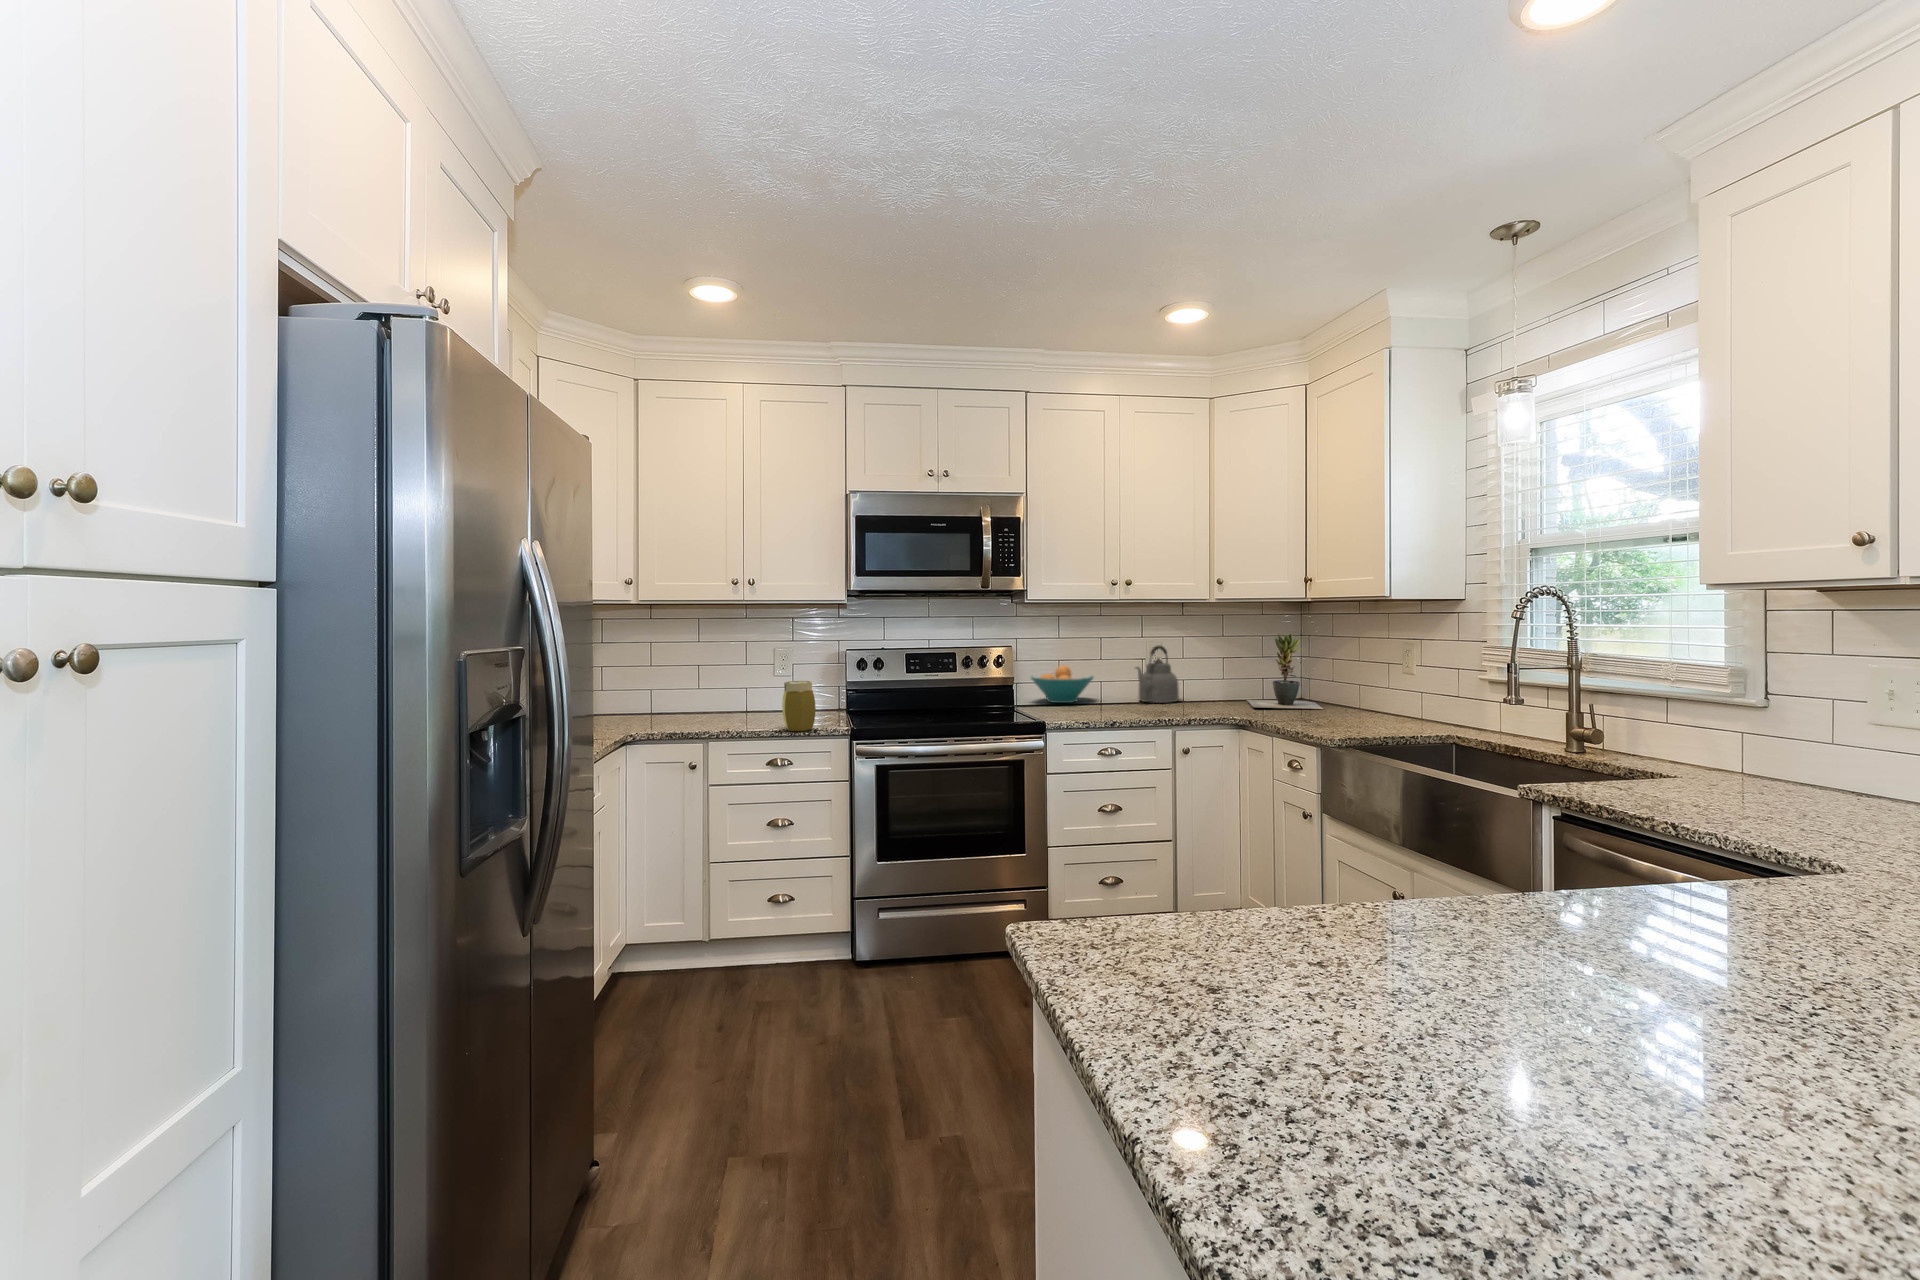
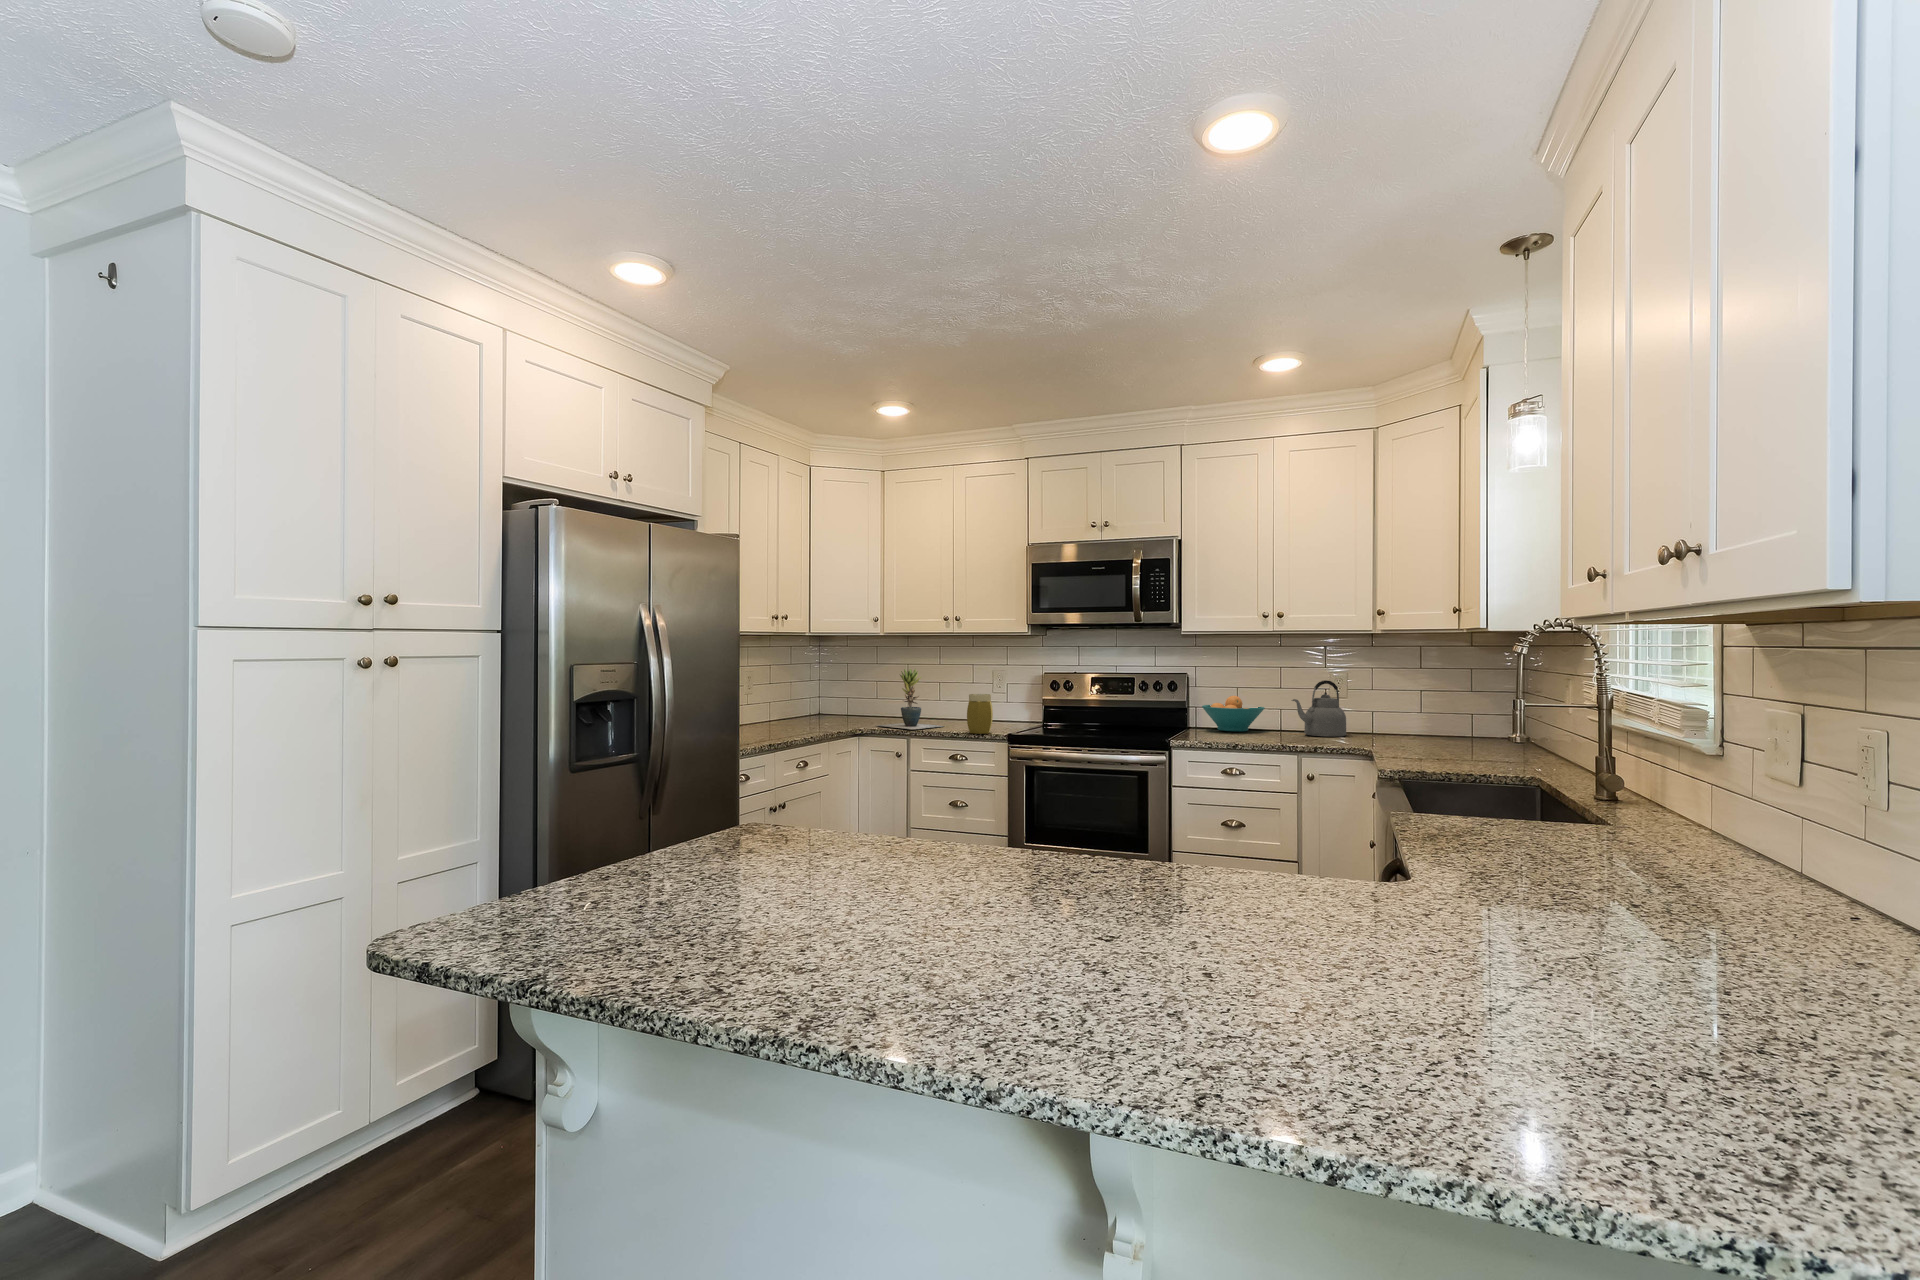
potted plant: present [1247,633,1323,709] -> present [877,669,943,729]

